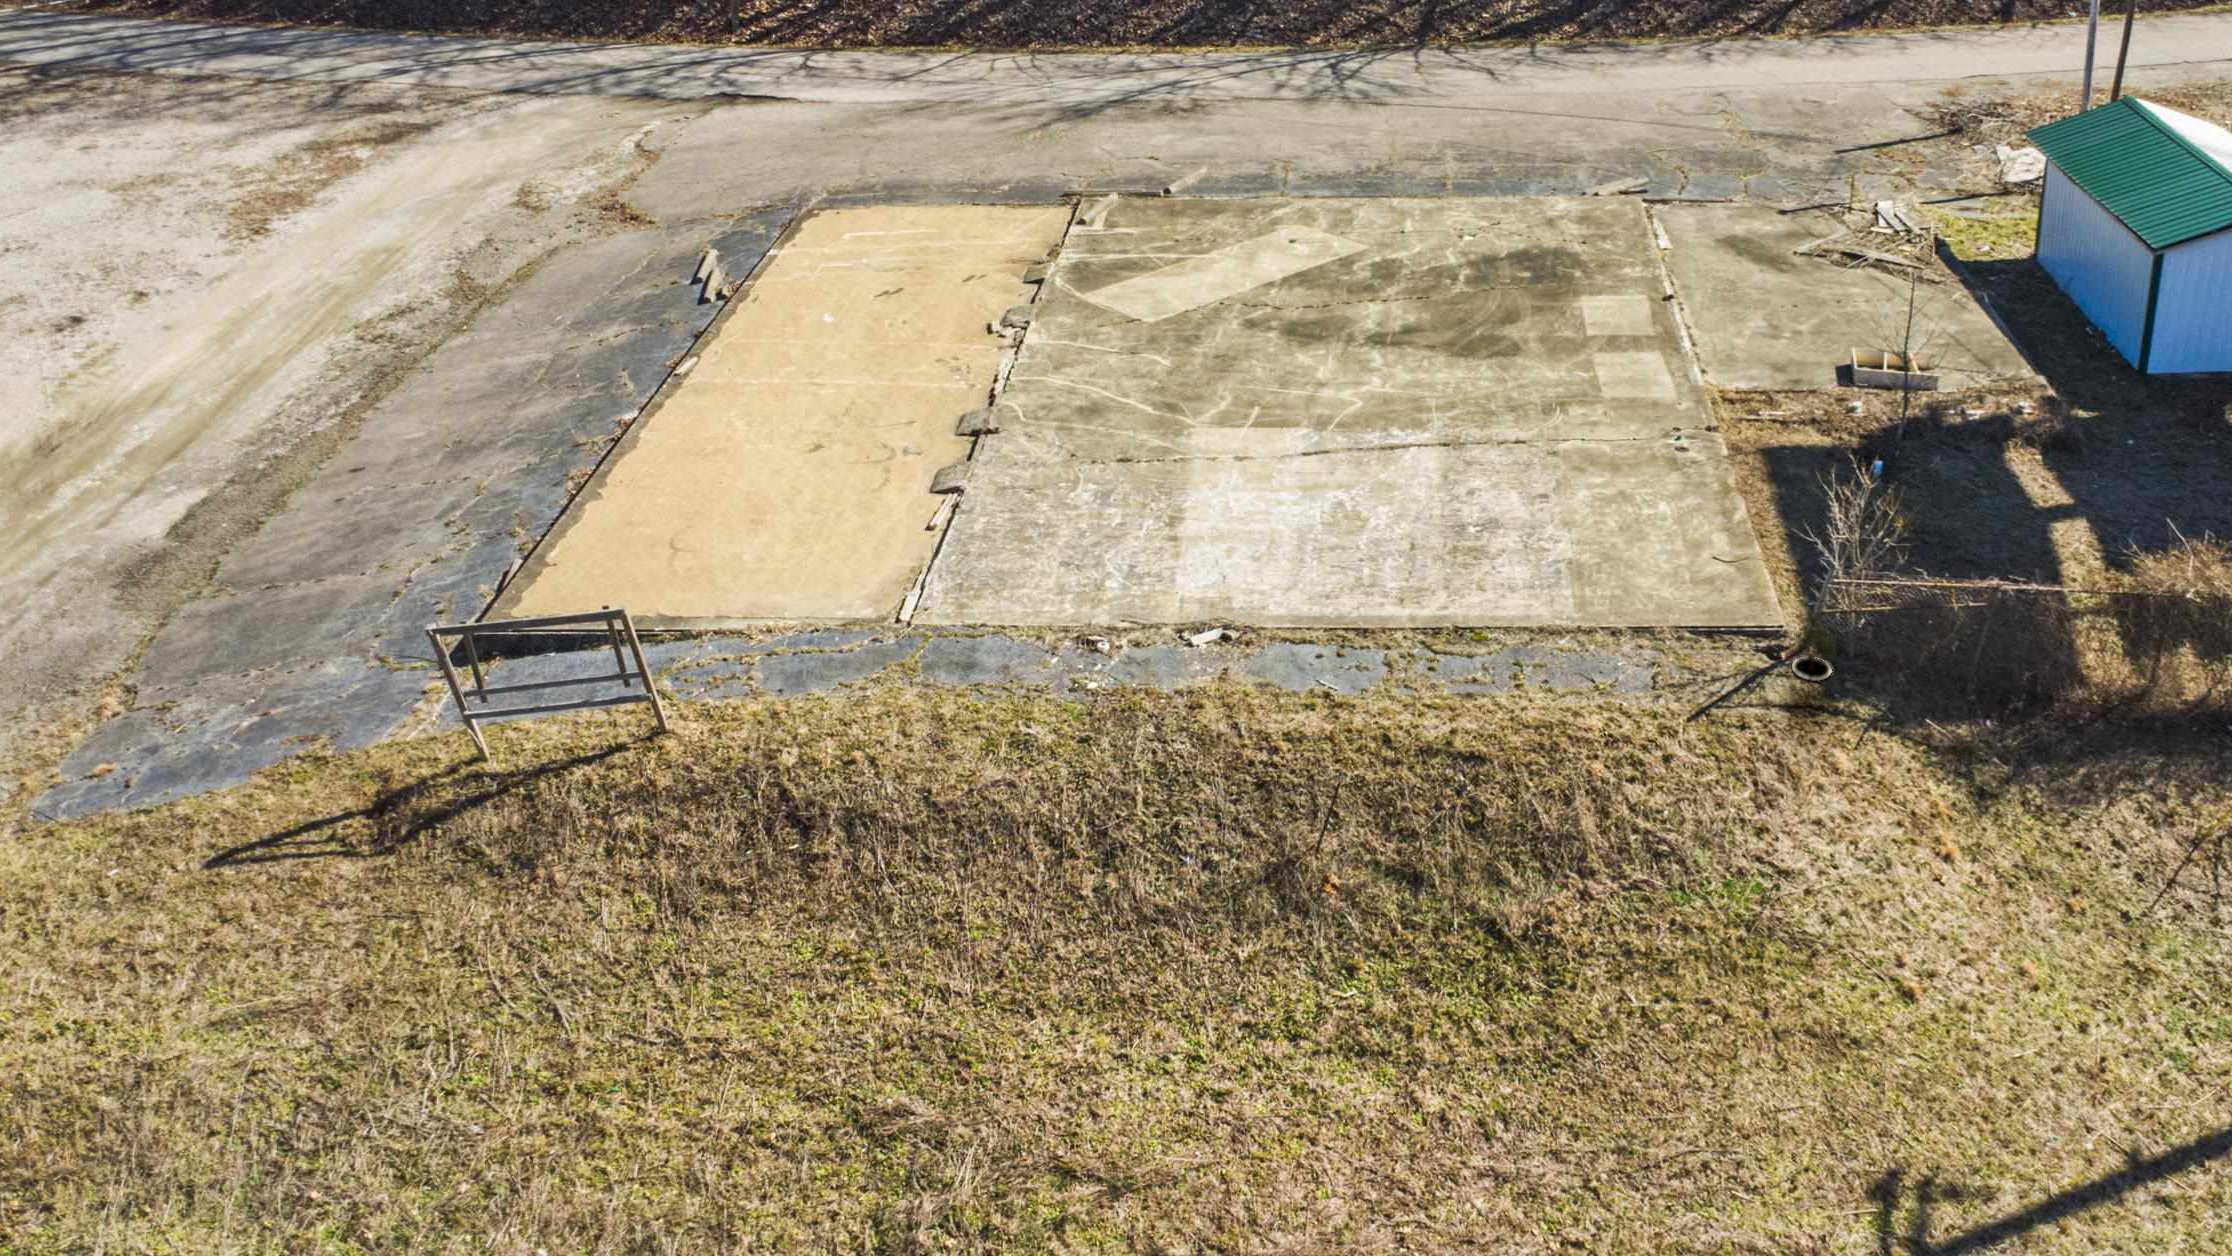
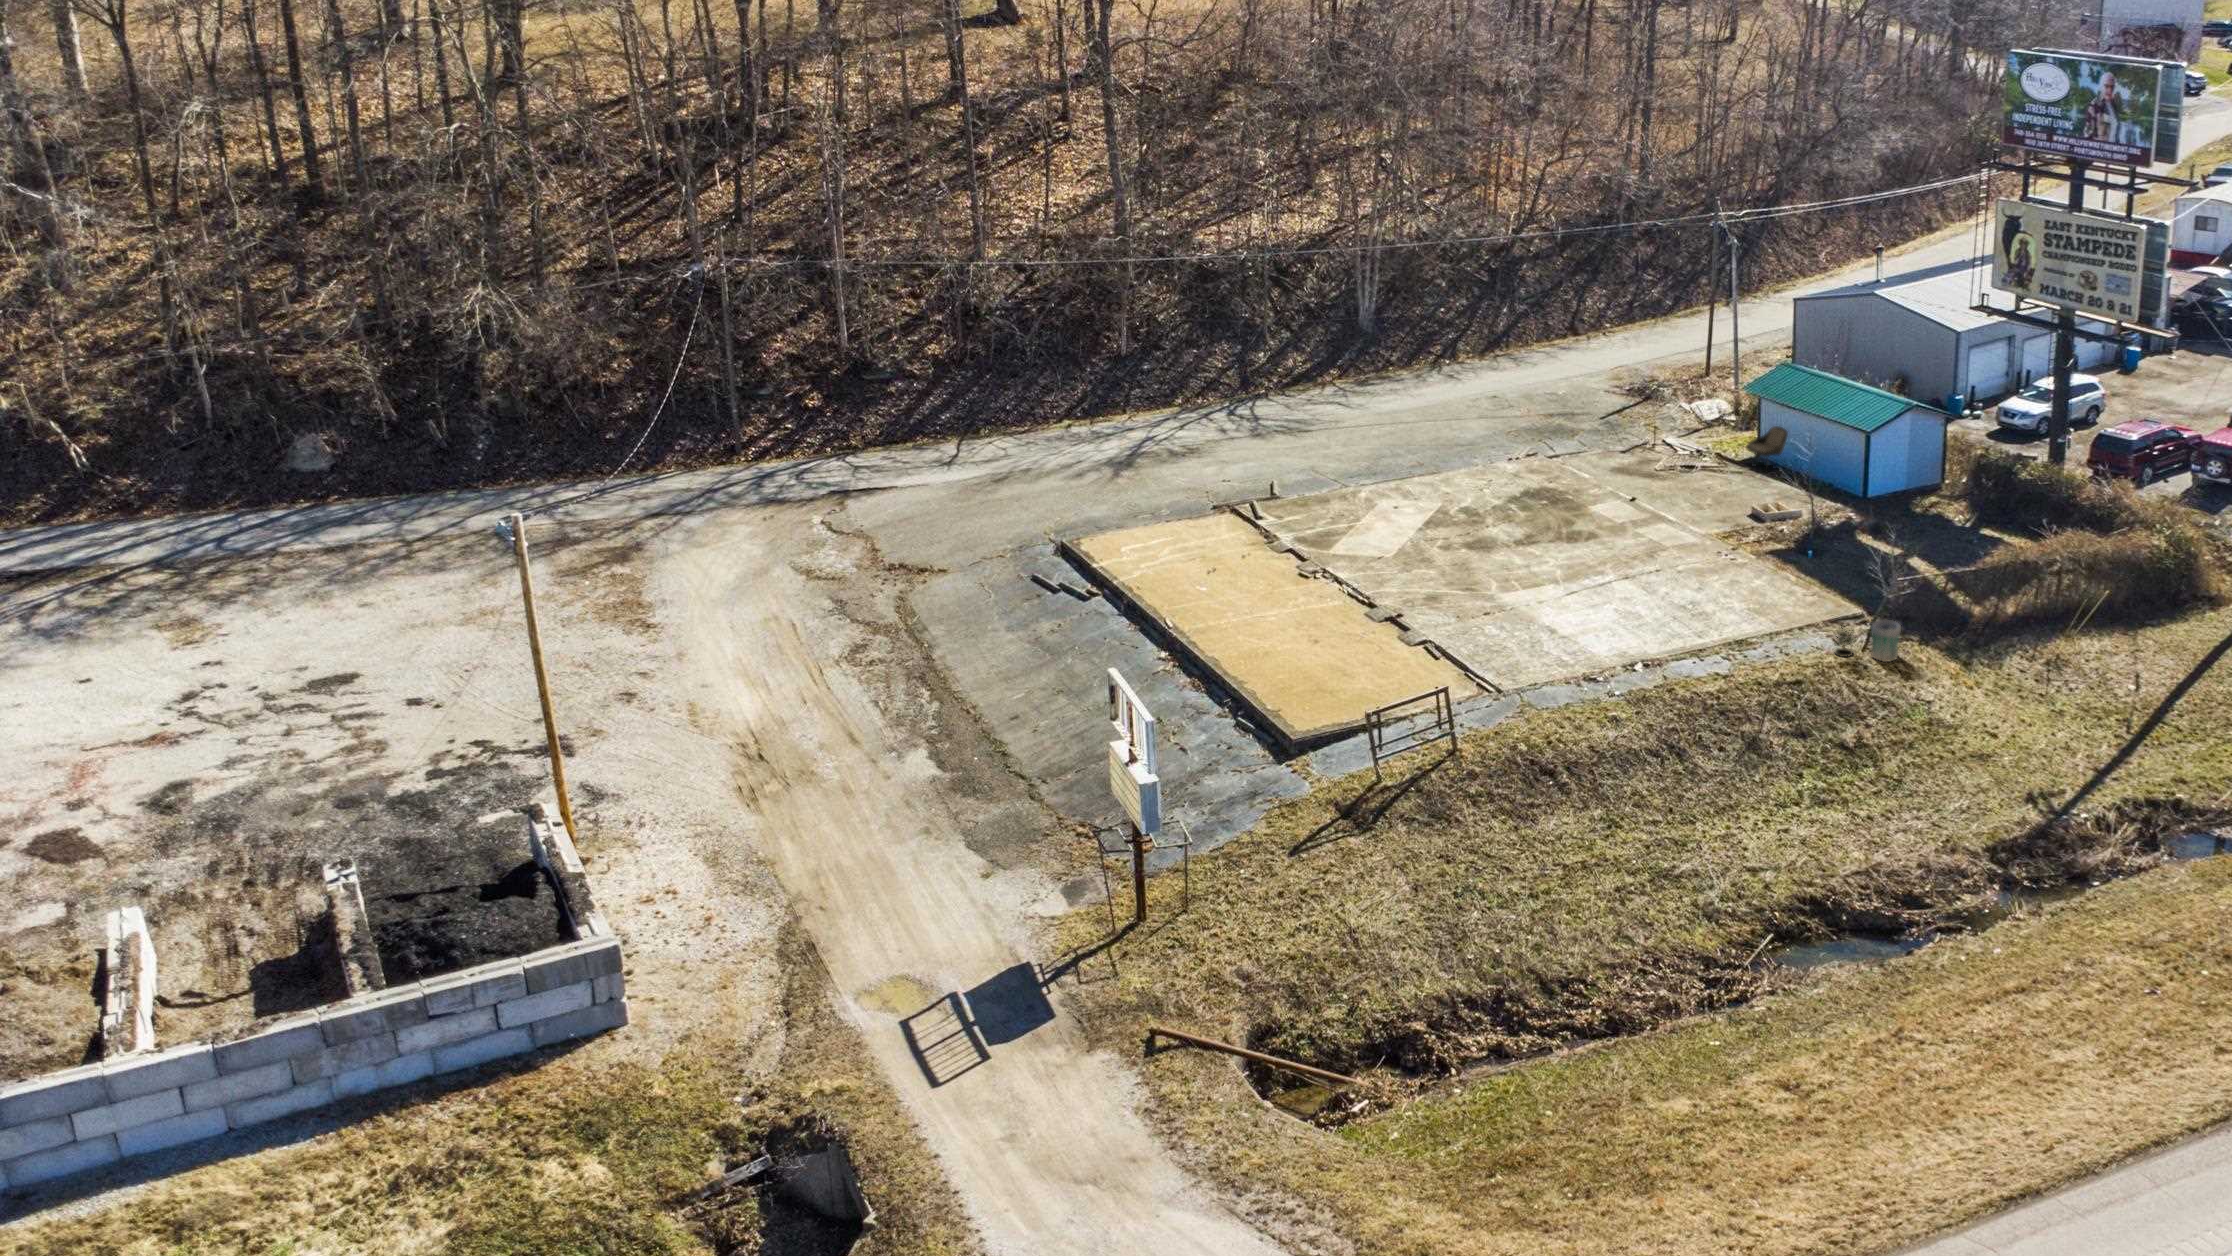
lounge chair: none [1986,206,2064,285] -> present [1746,426,1788,468]
trash can: none [1858,626,1925,716] -> present [1871,620,1901,662]

